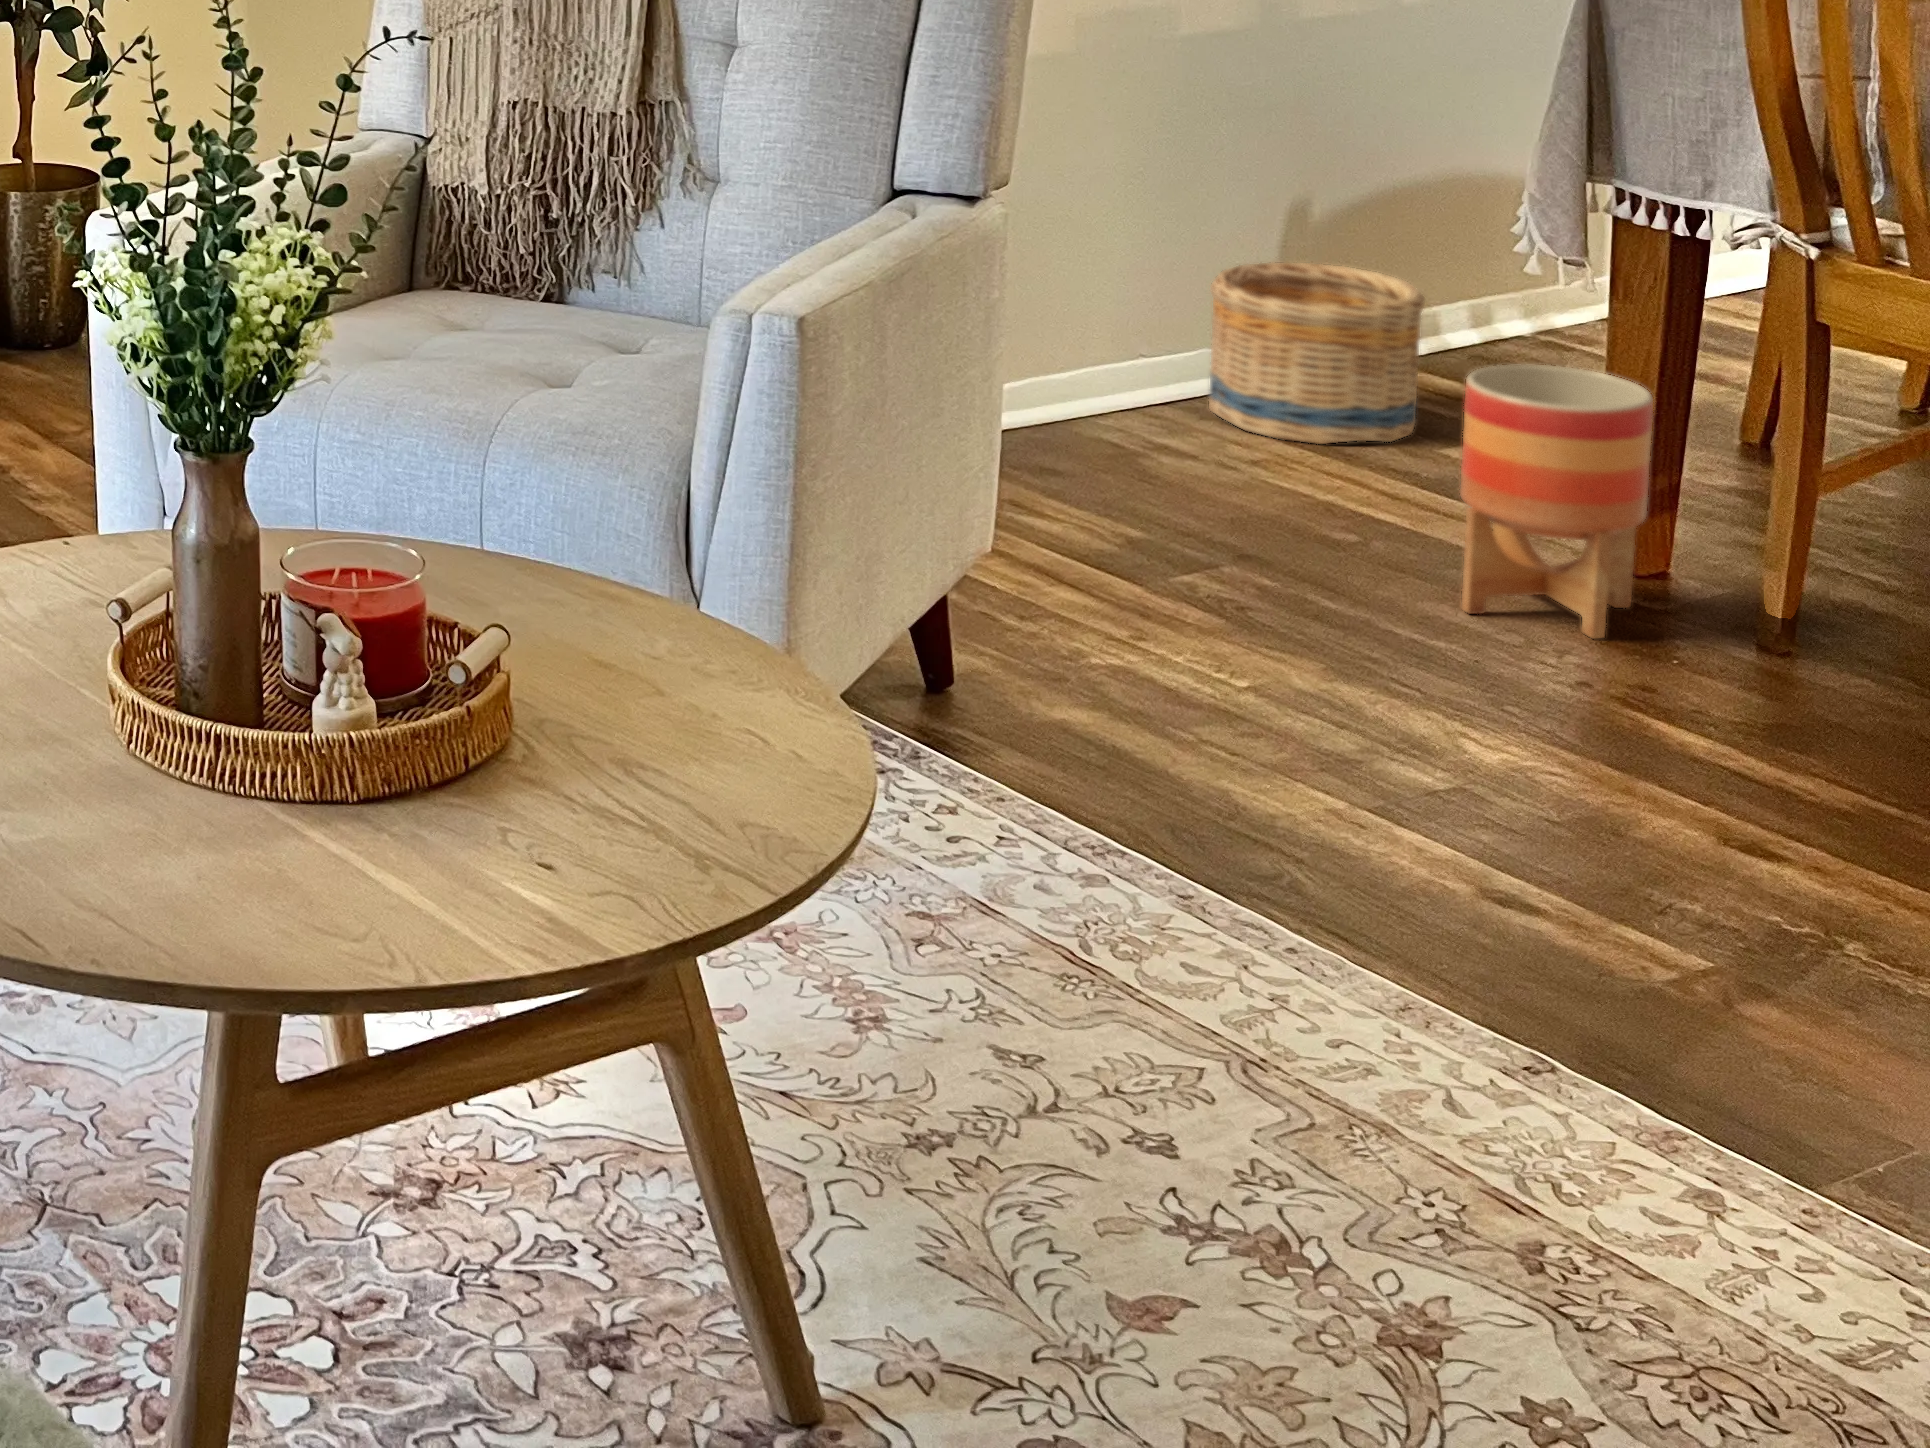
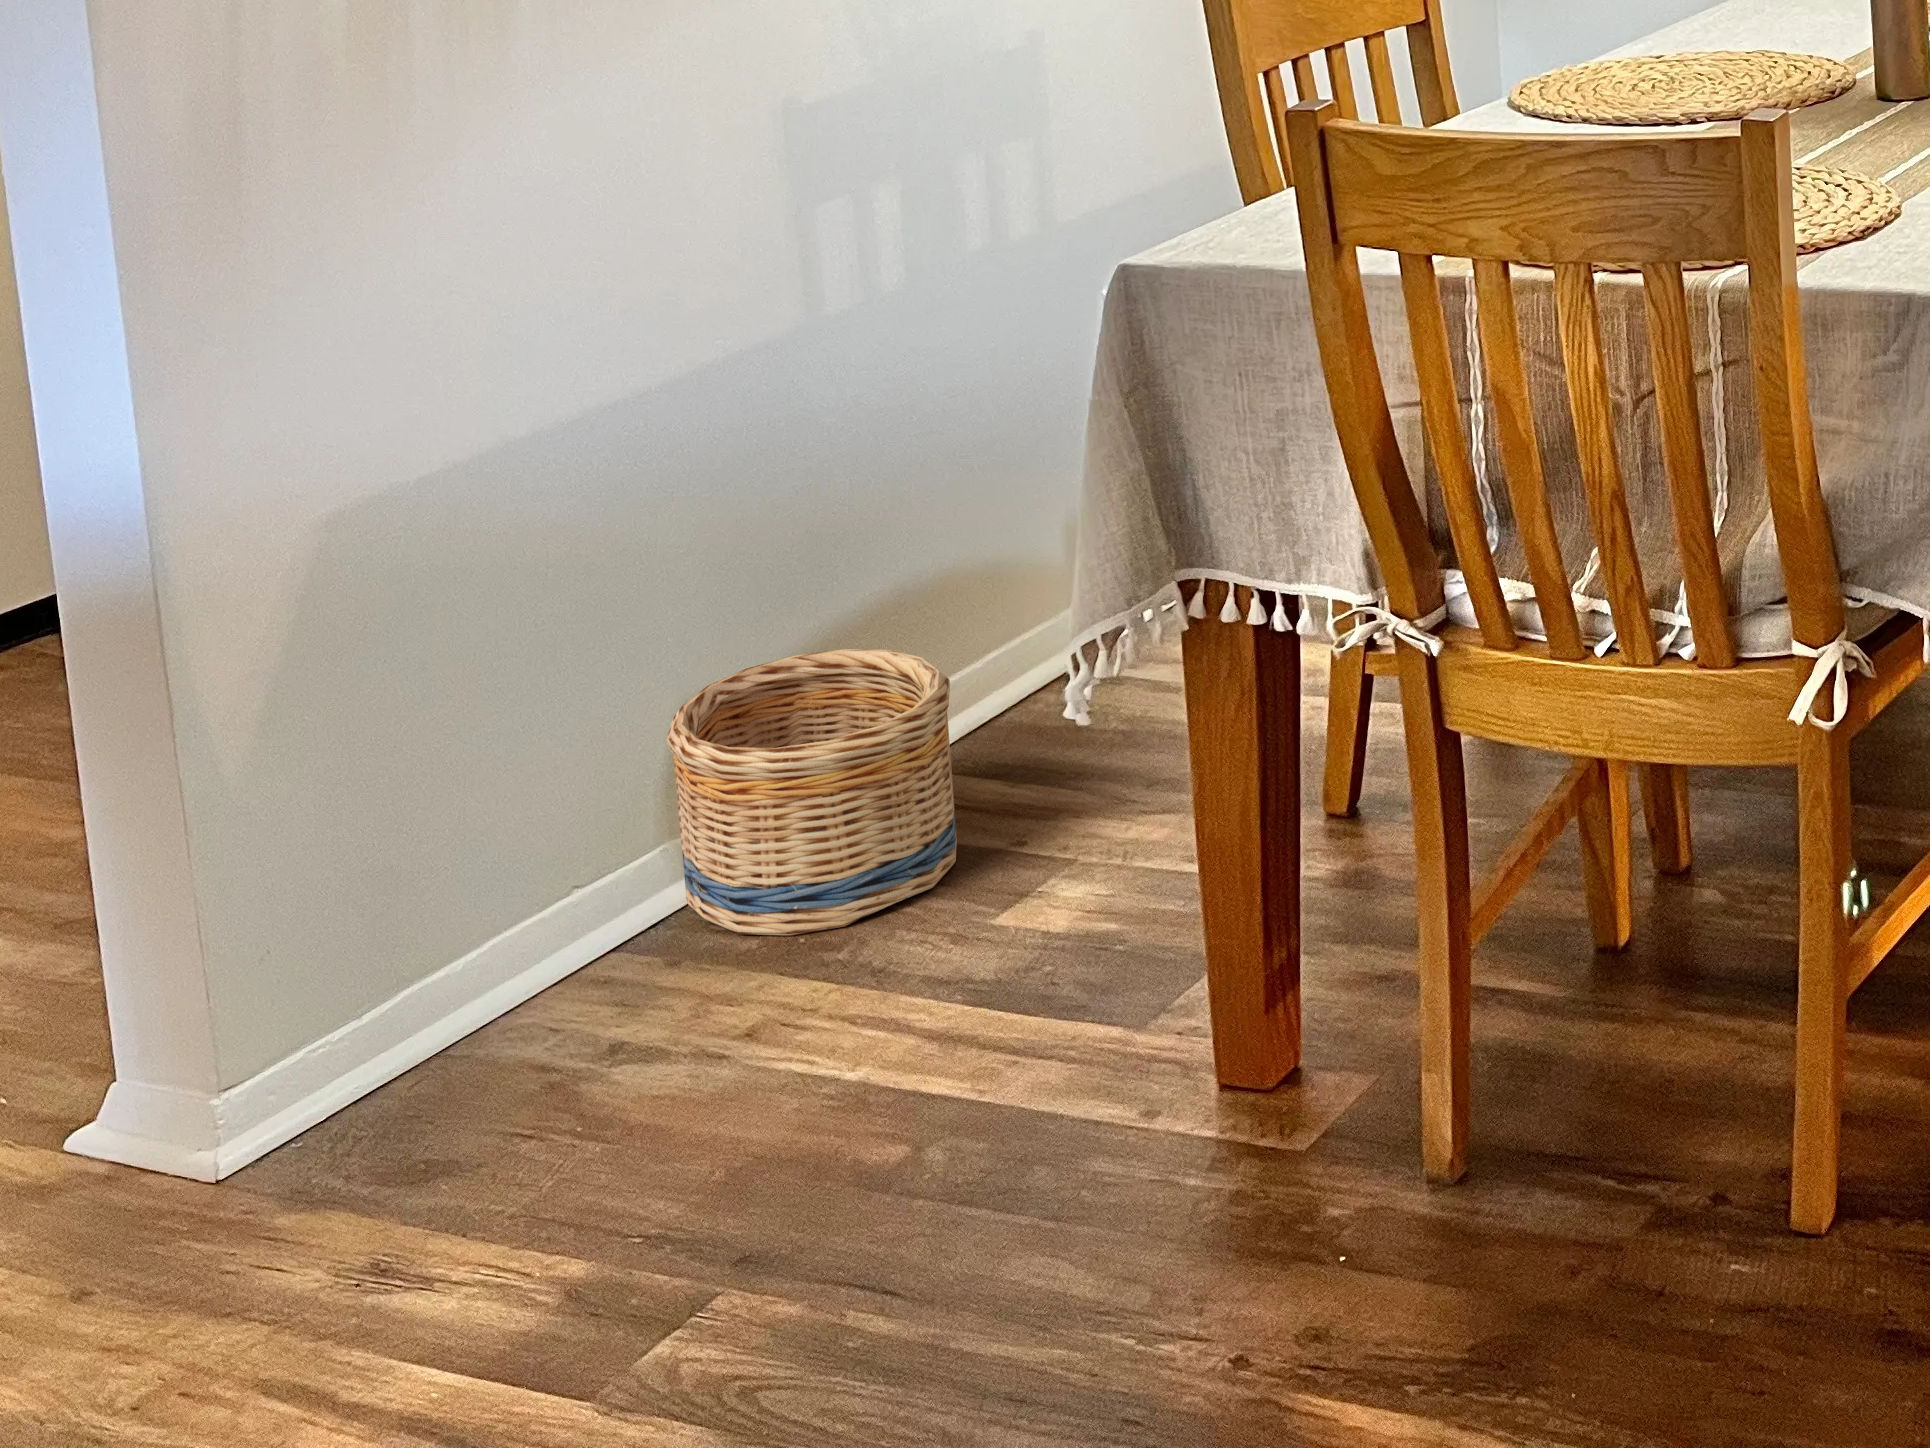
planter: present [1460,364,1653,639] -> none [1041,846,1287,1257]

